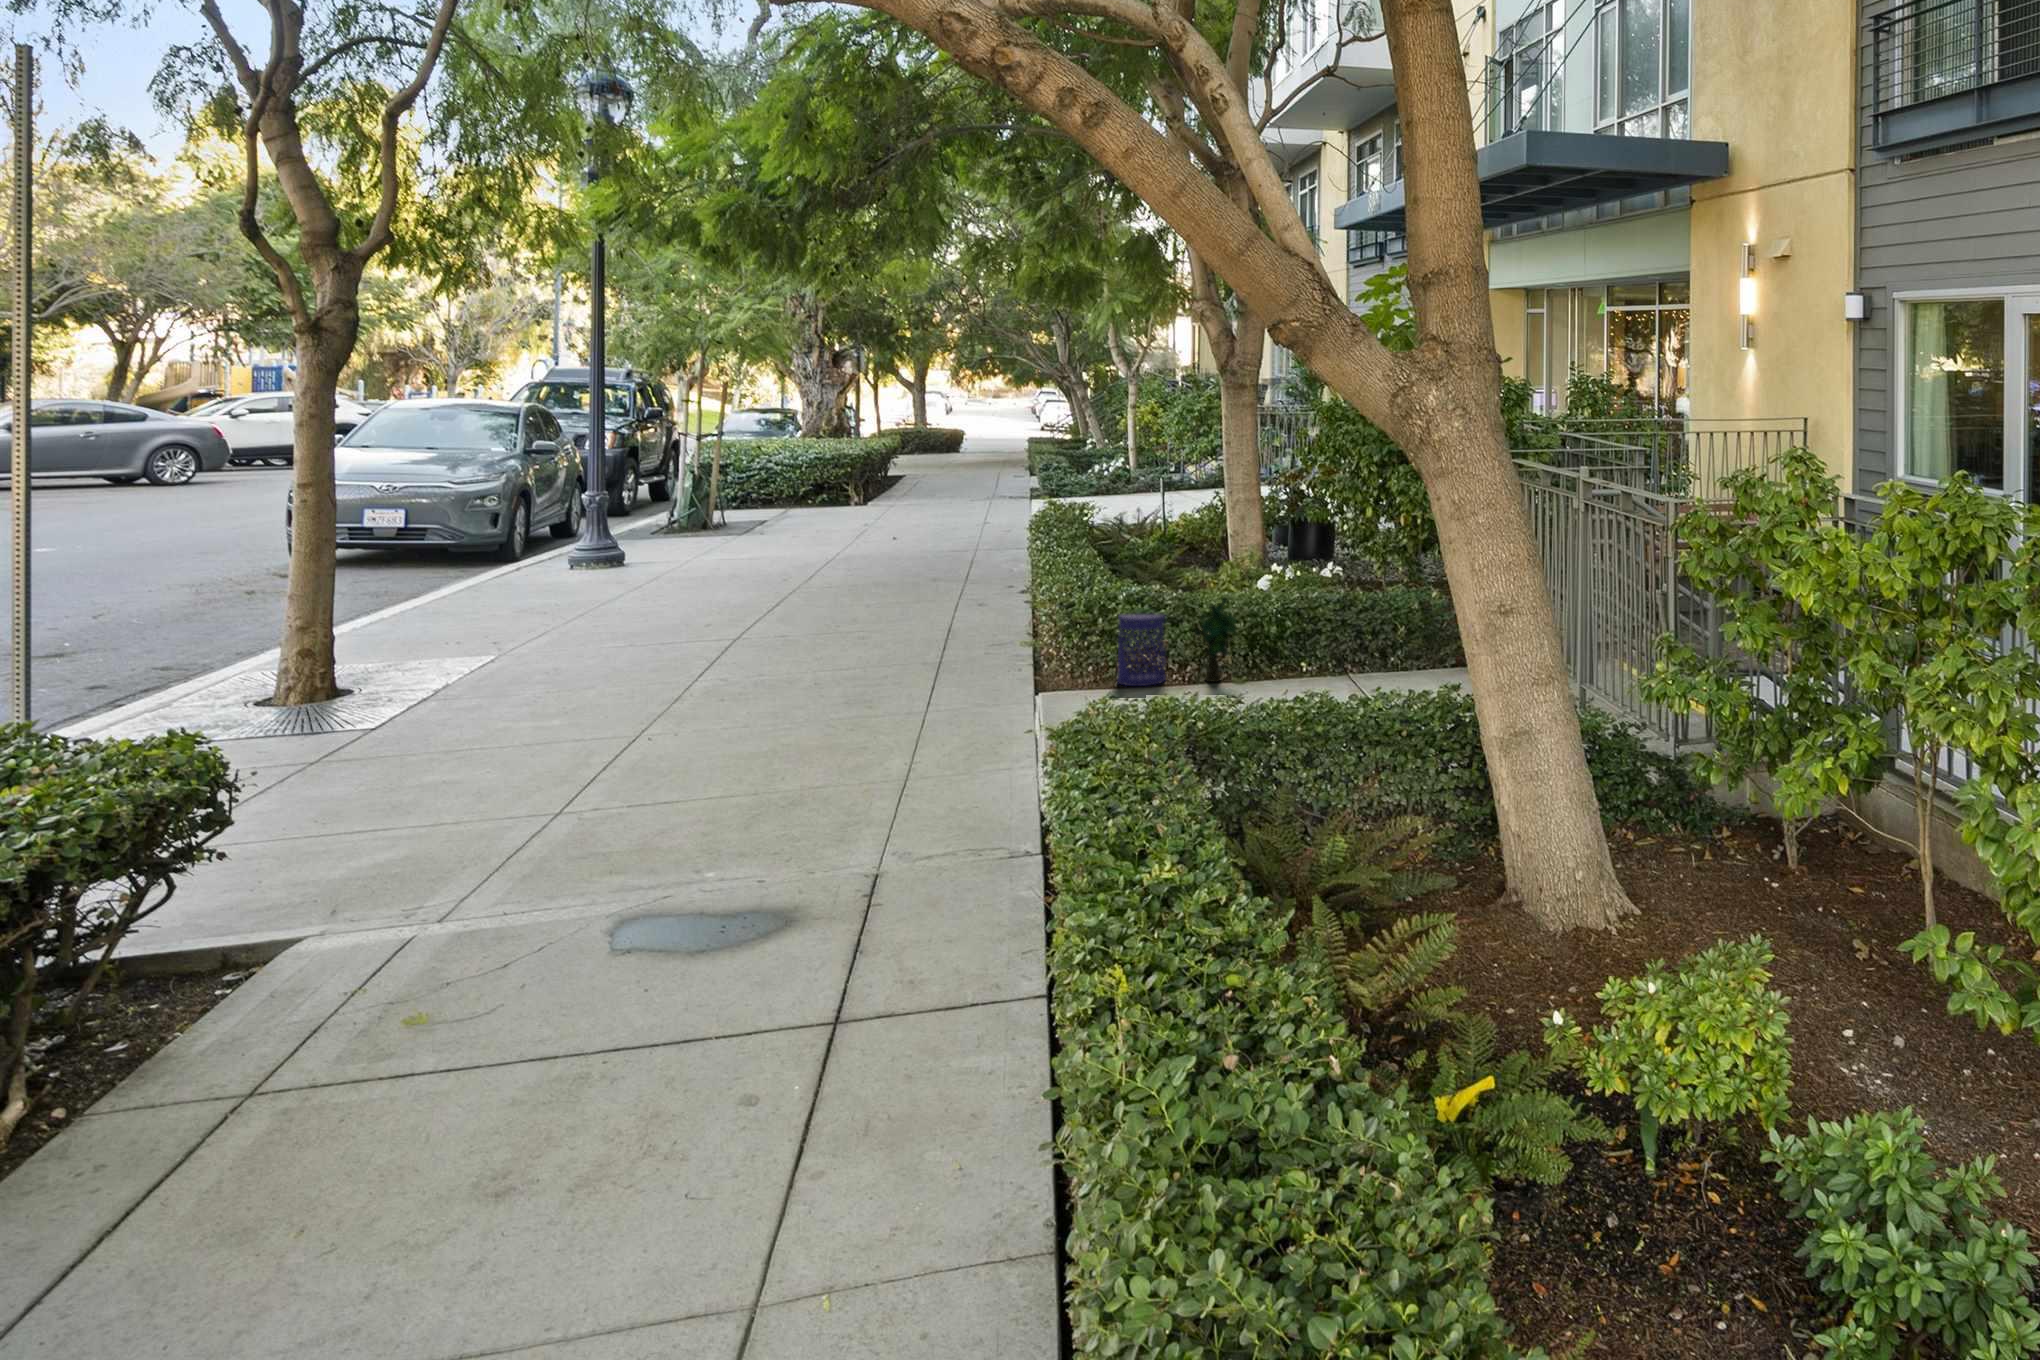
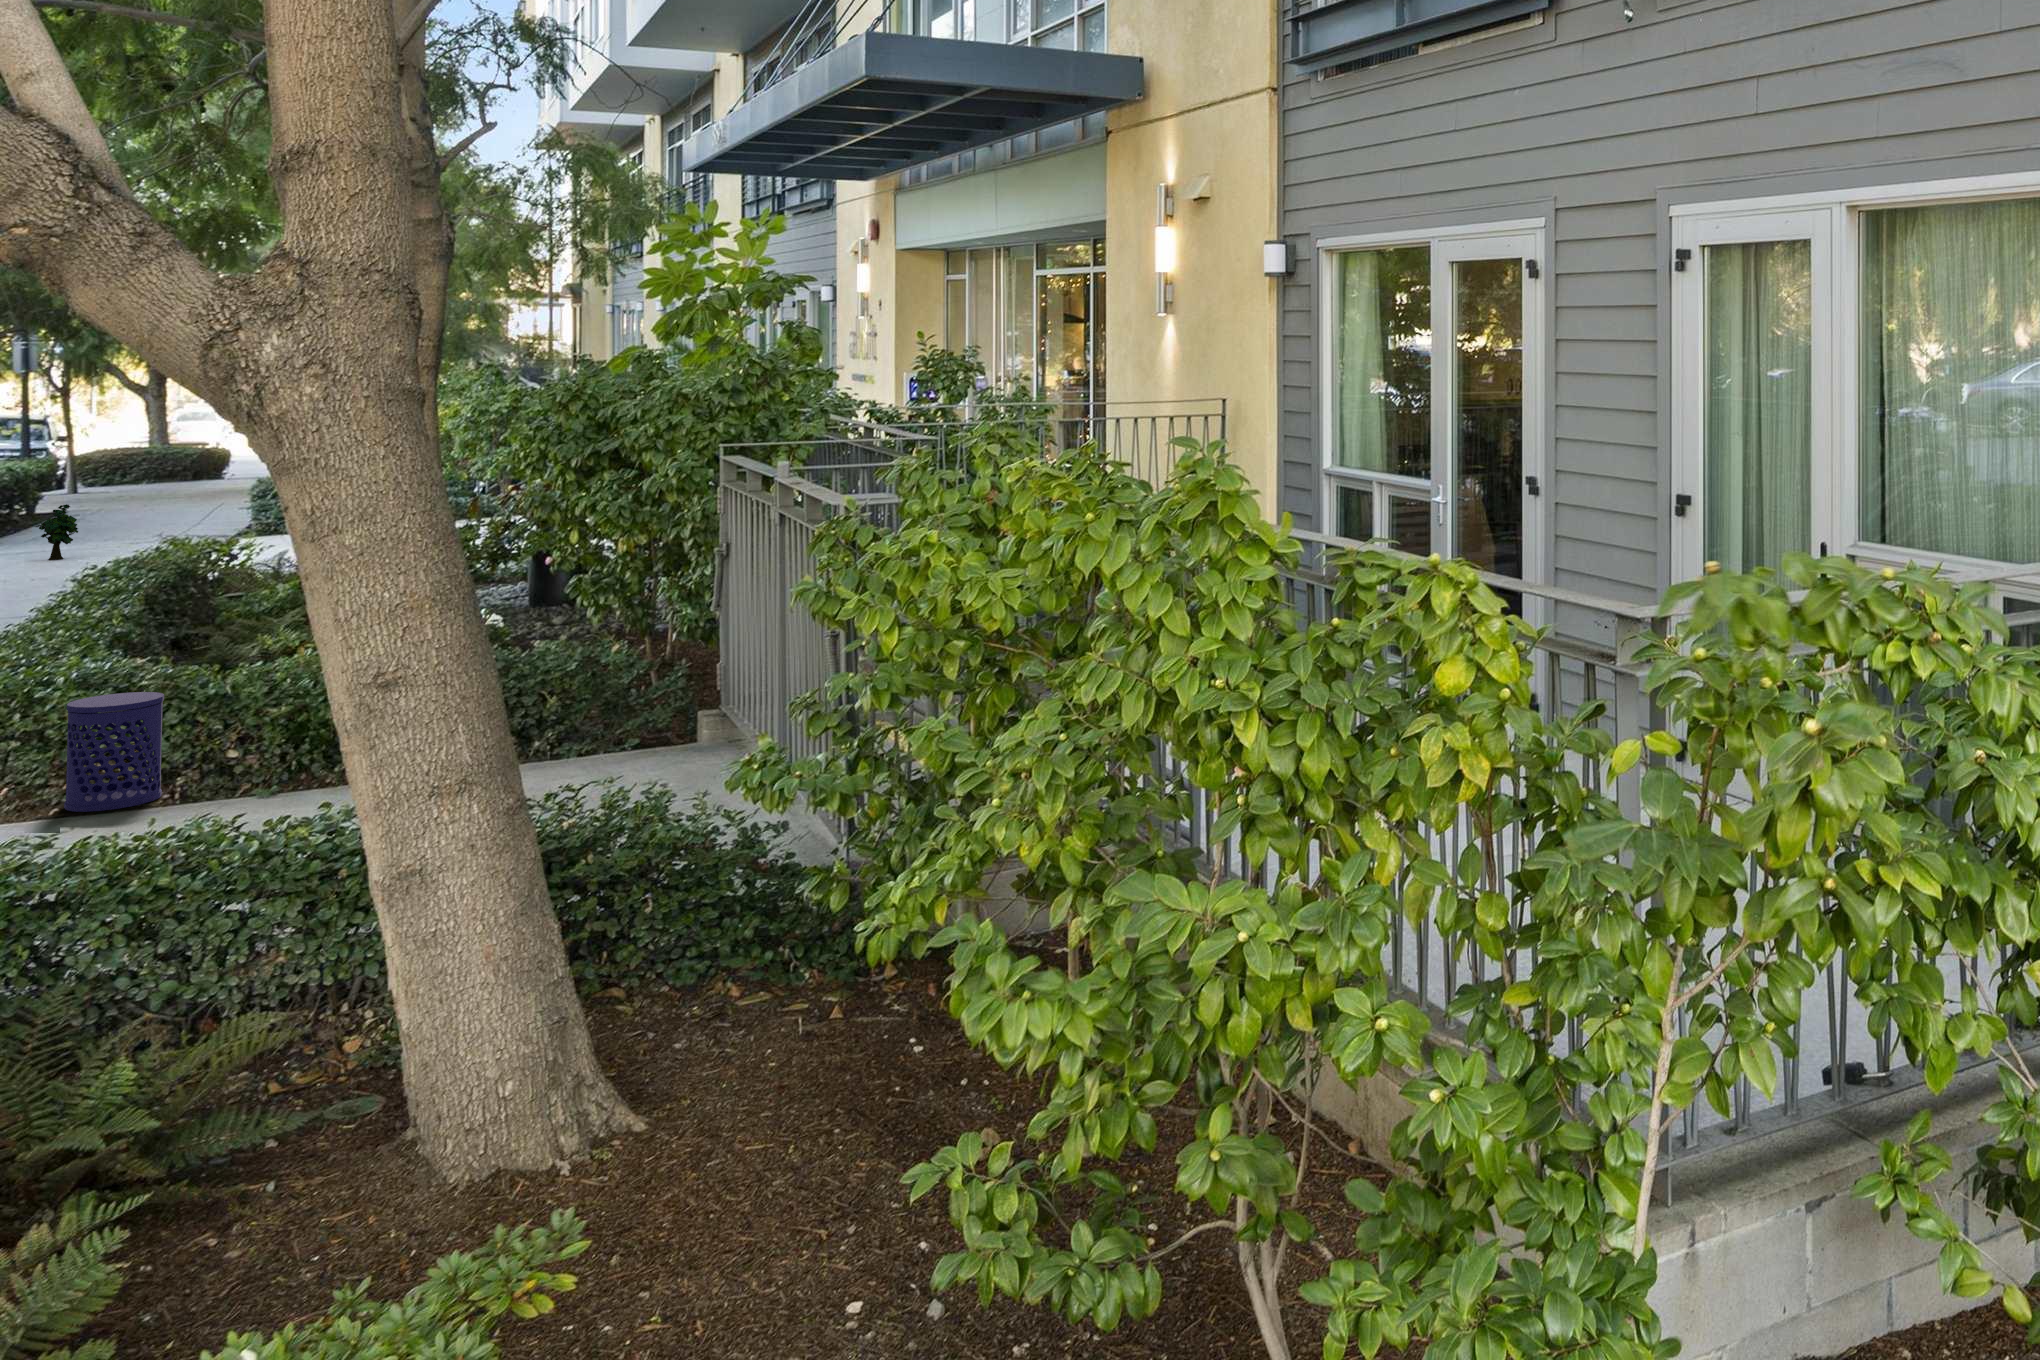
decorative plant: present [1192,598,1237,682] -> present [35,504,78,560]

